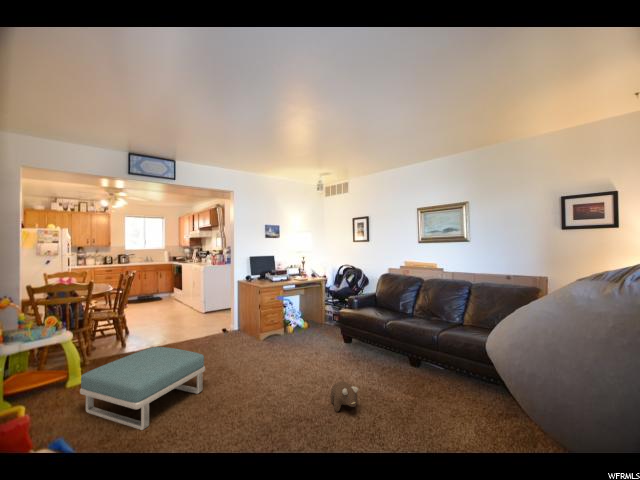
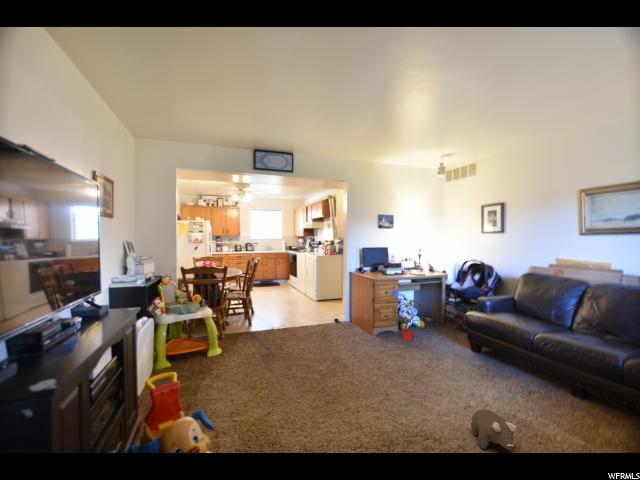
potted plant: none [272,302,314,340] -> present [388,300,431,341]
footstool: present [80,347,205,430] -> none [217,332,321,415]

